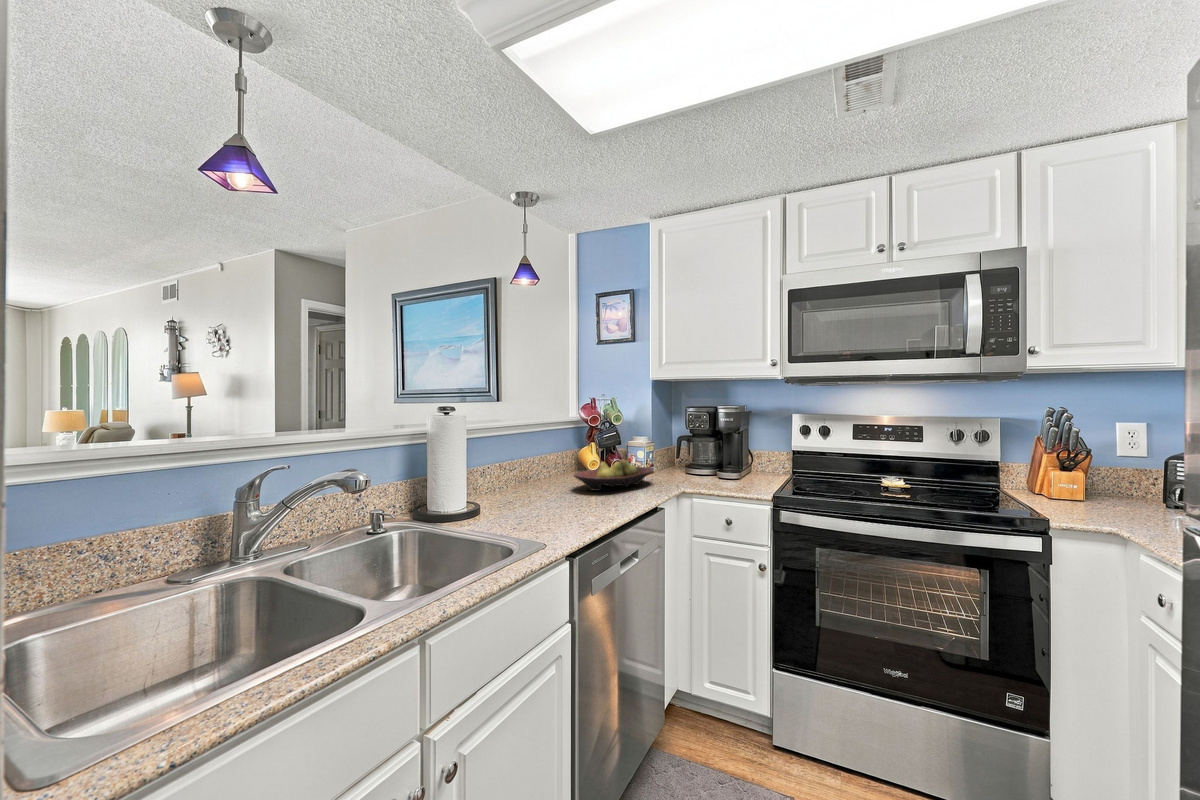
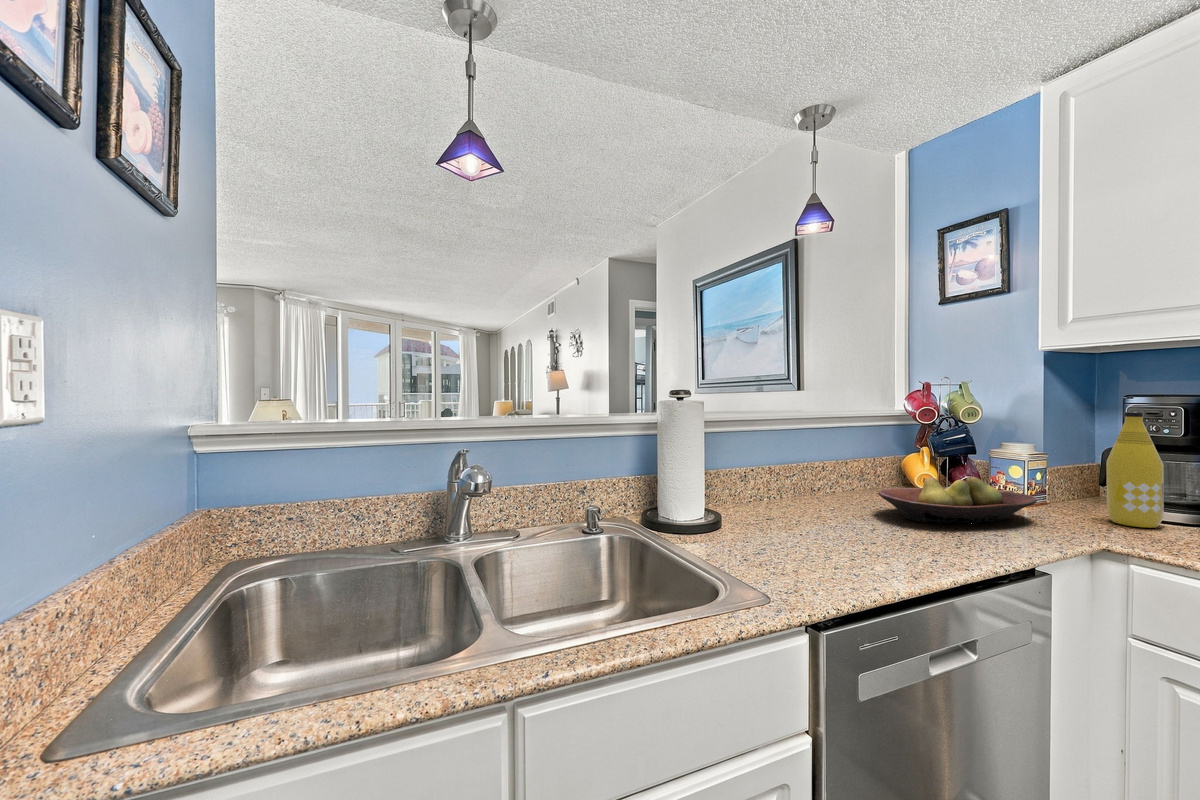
bottle: none [681,416,703,479] -> present [1106,412,1164,528]

